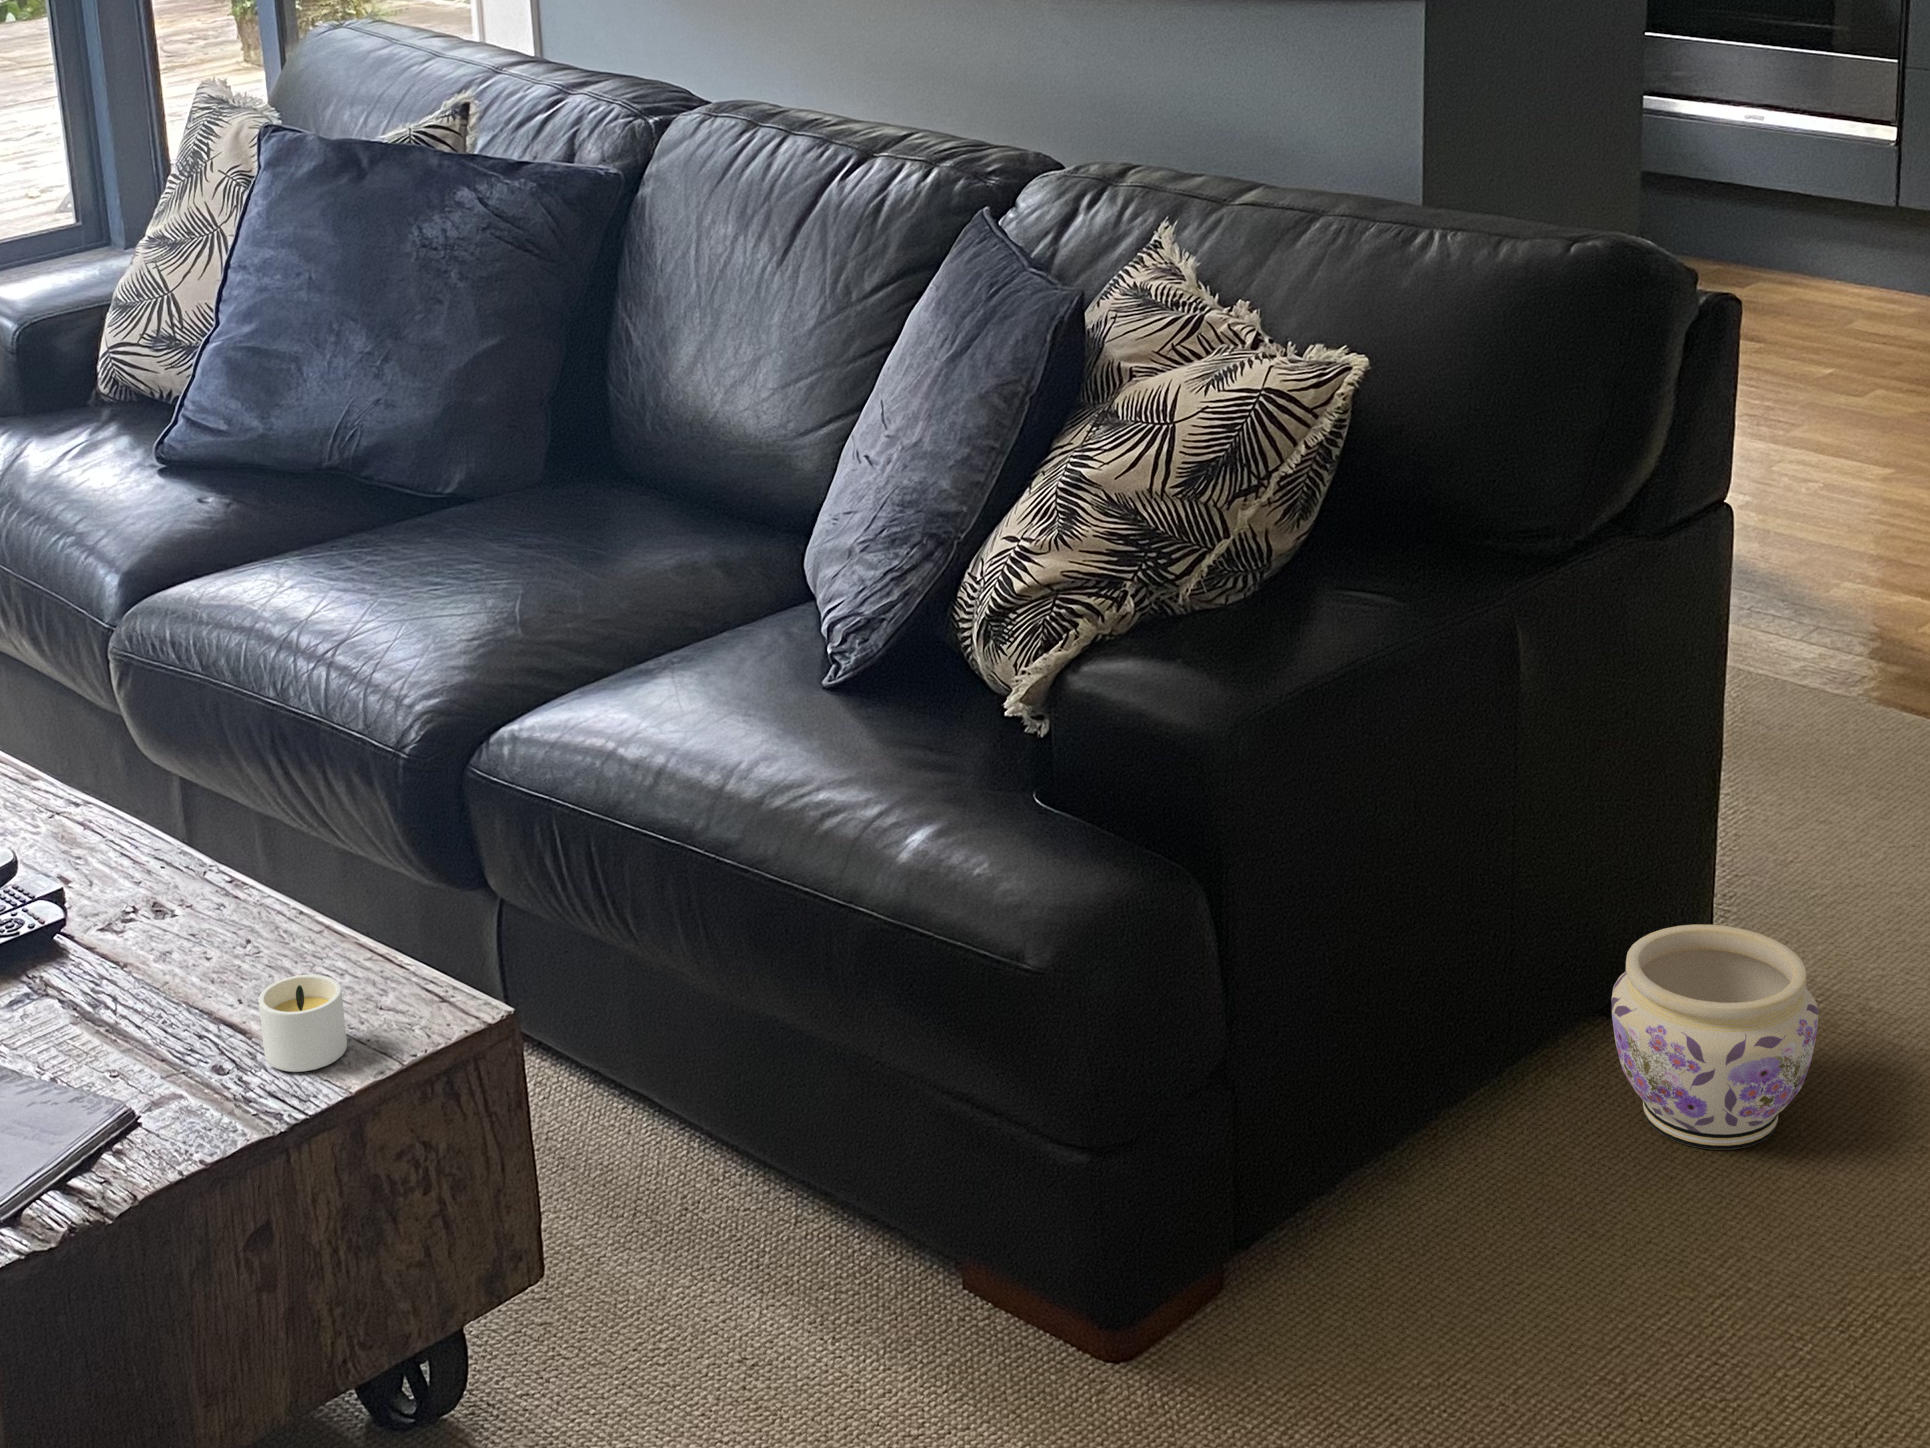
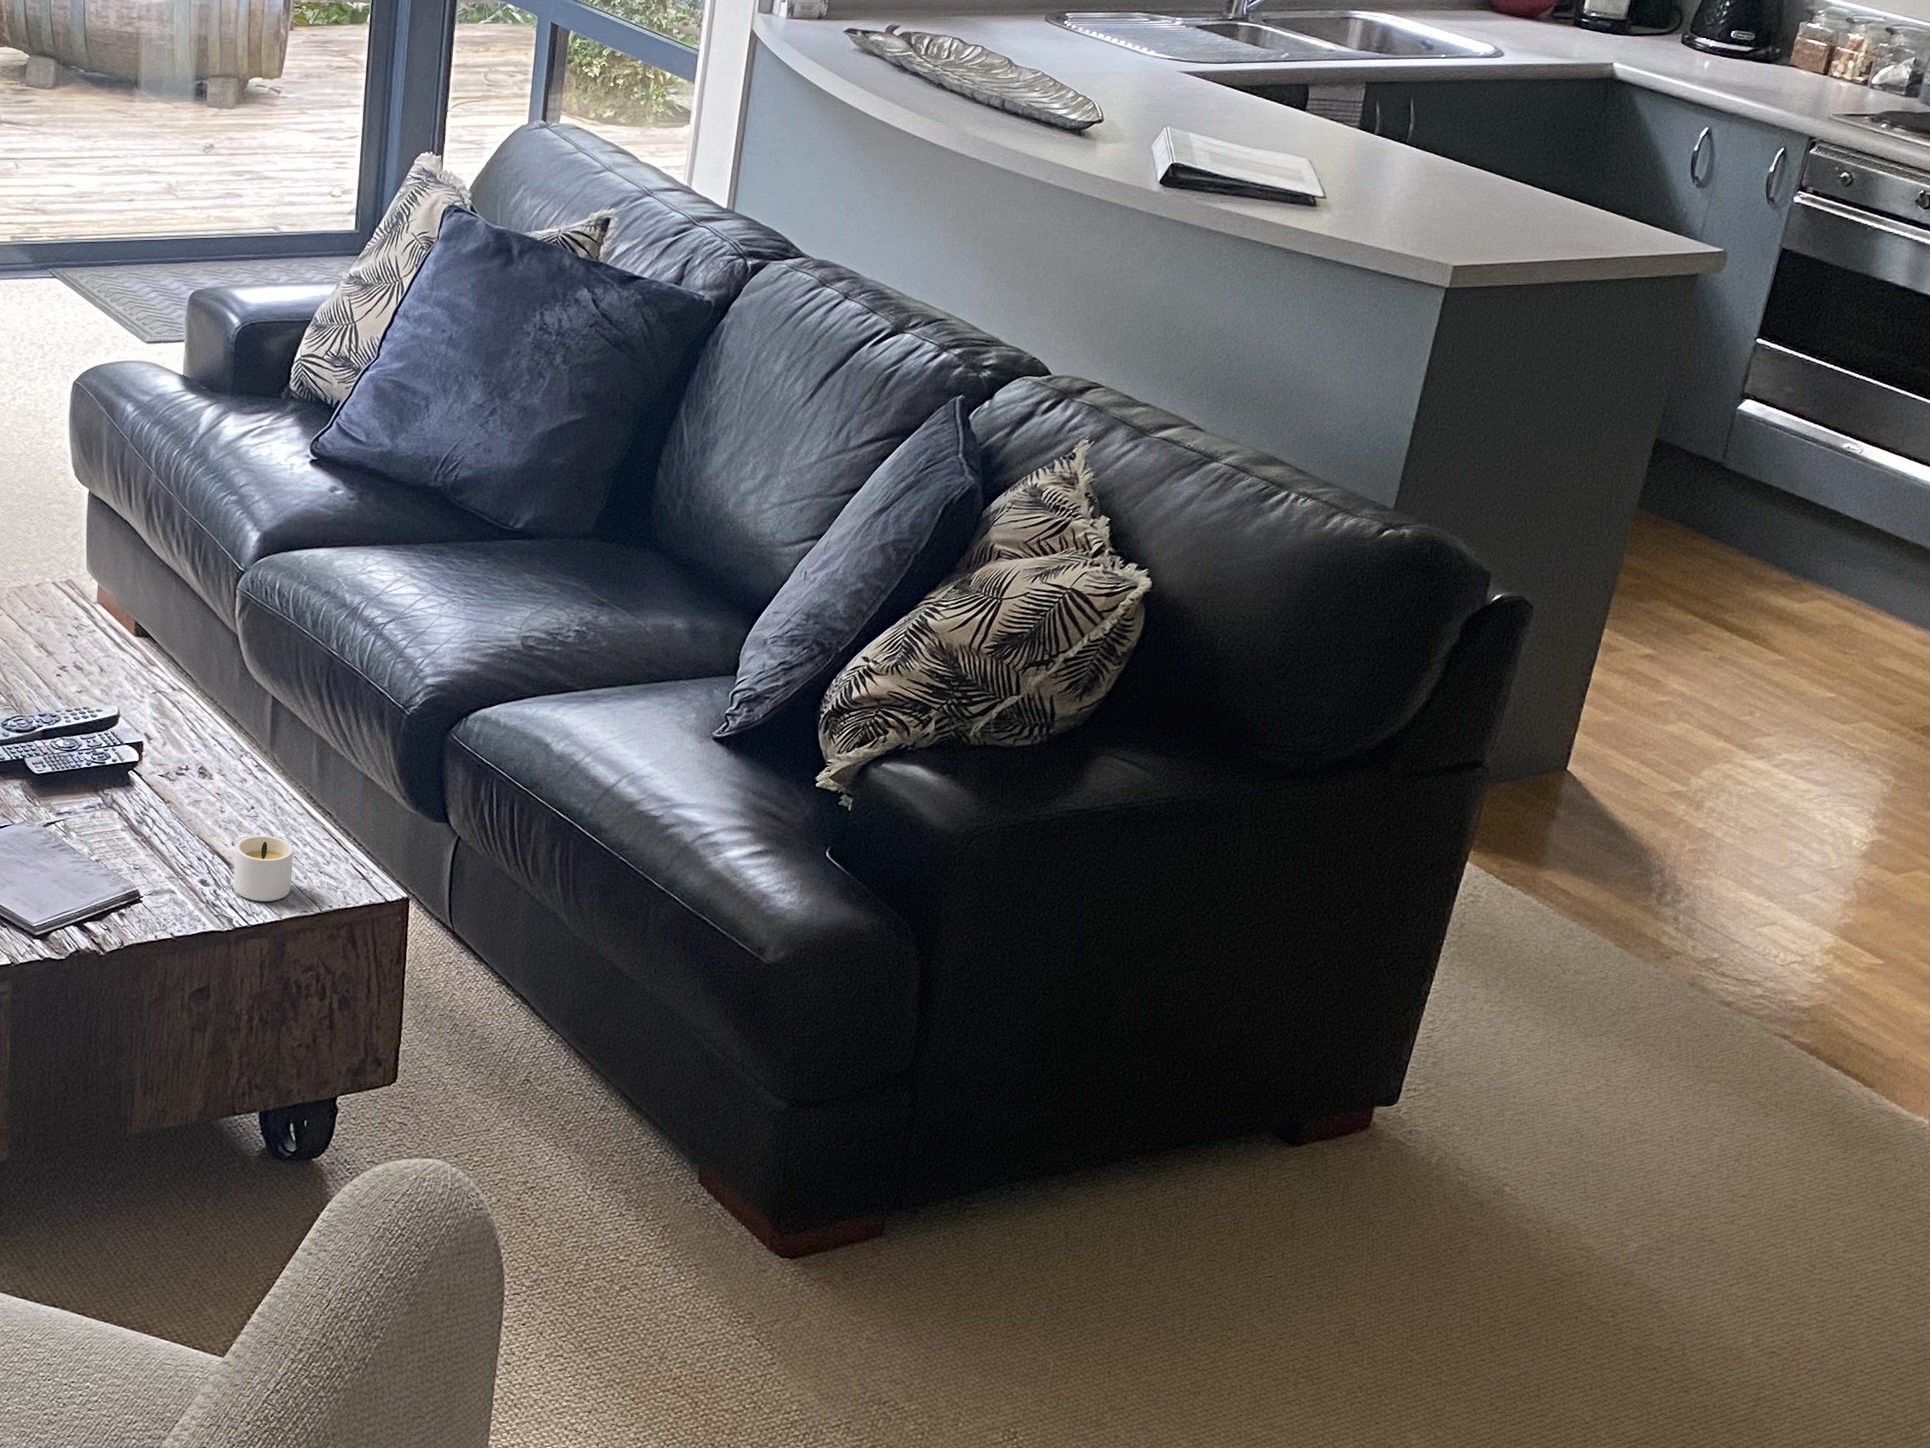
planter: present [1611,924,1818,1150] -> none [1264,1081,1430,1259]

